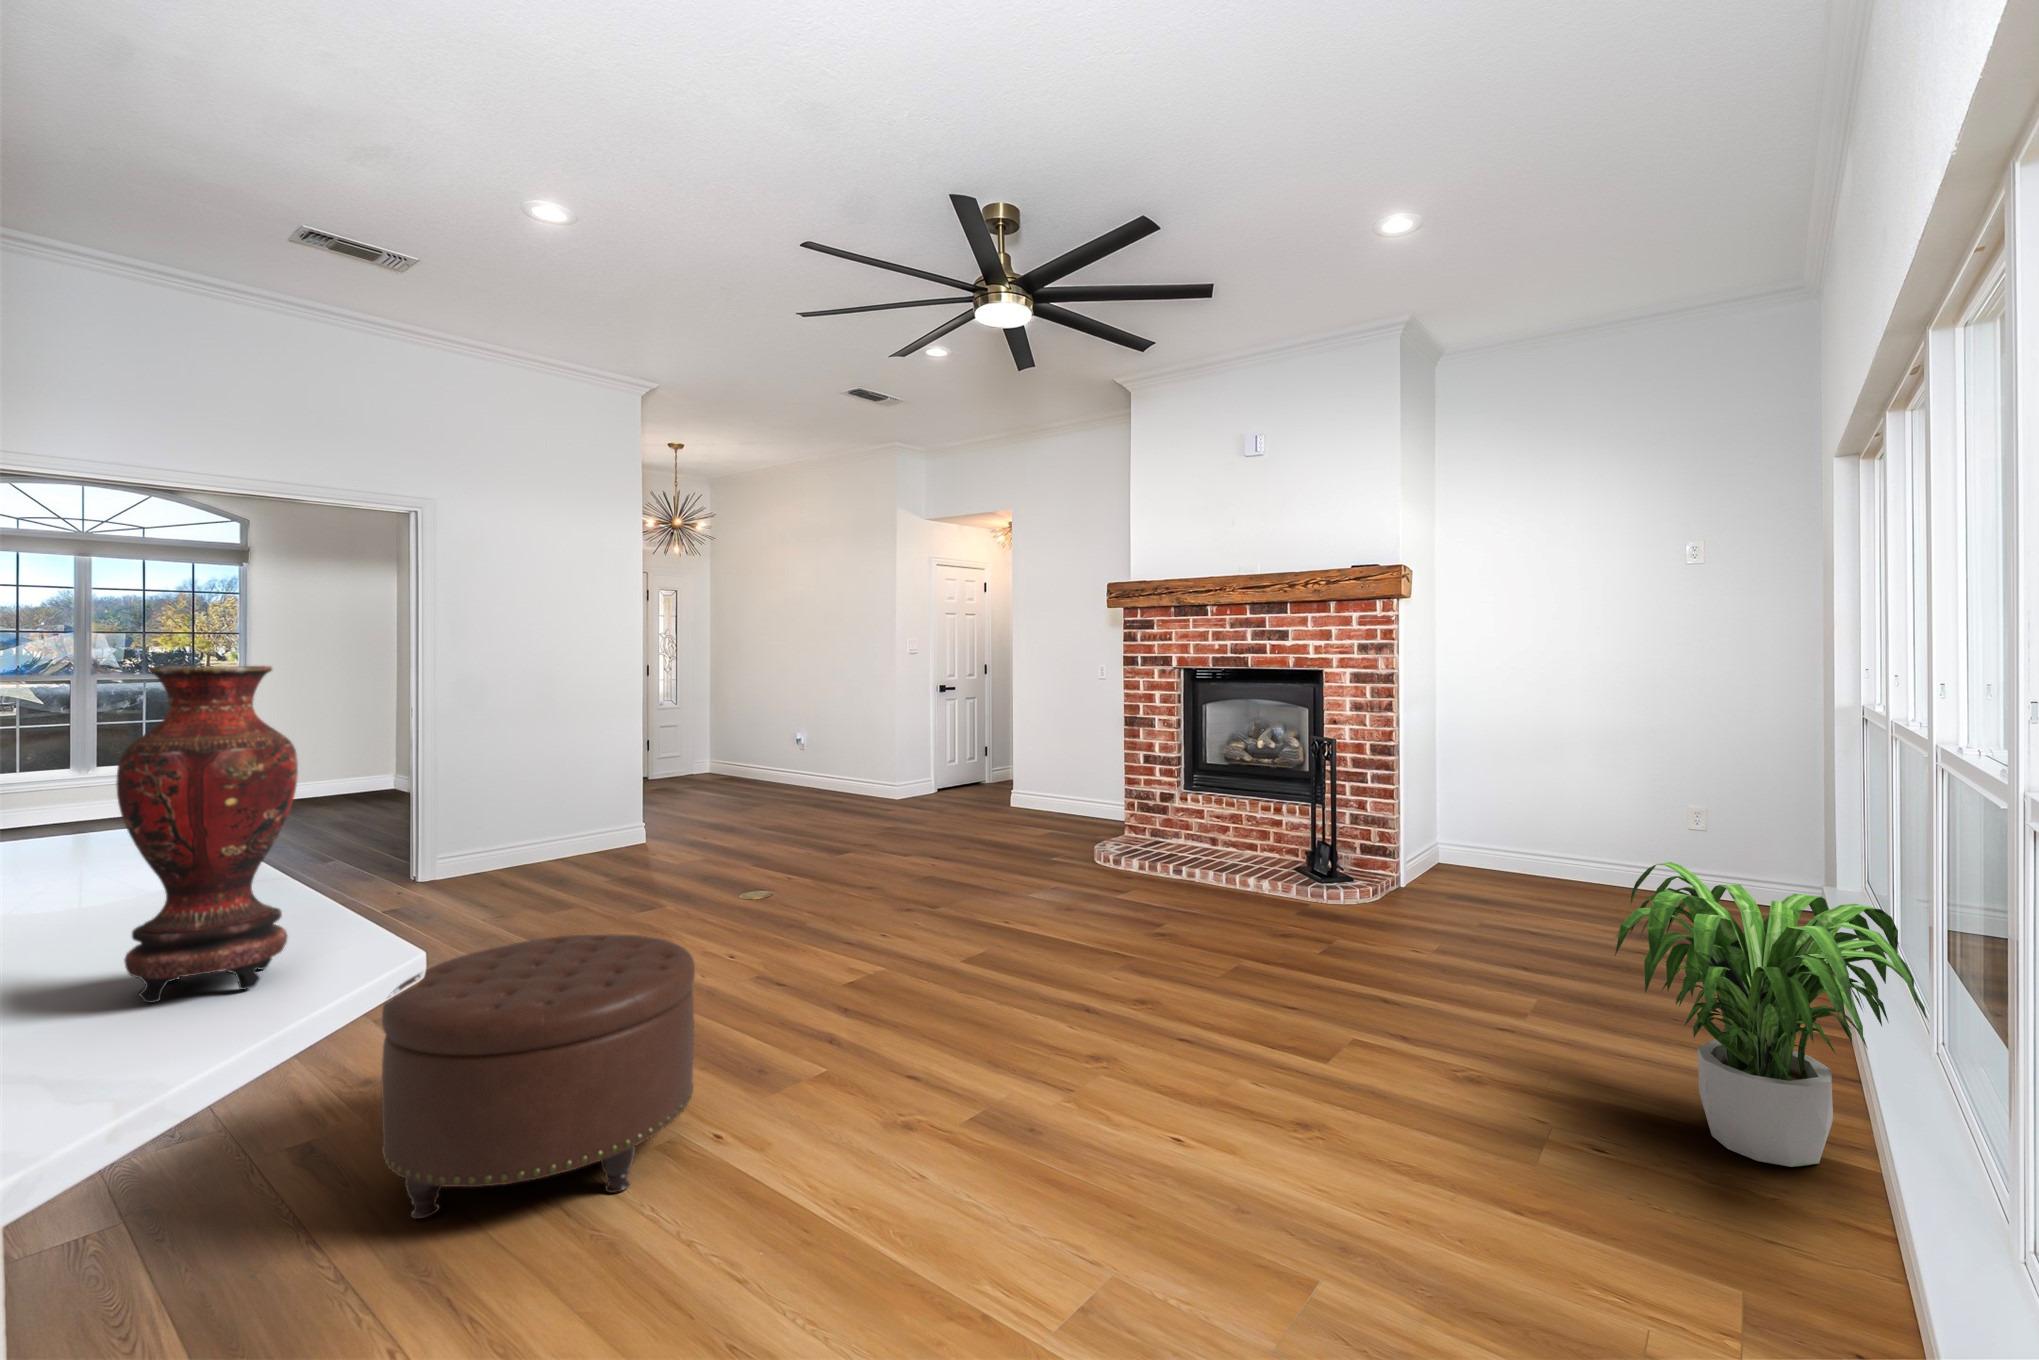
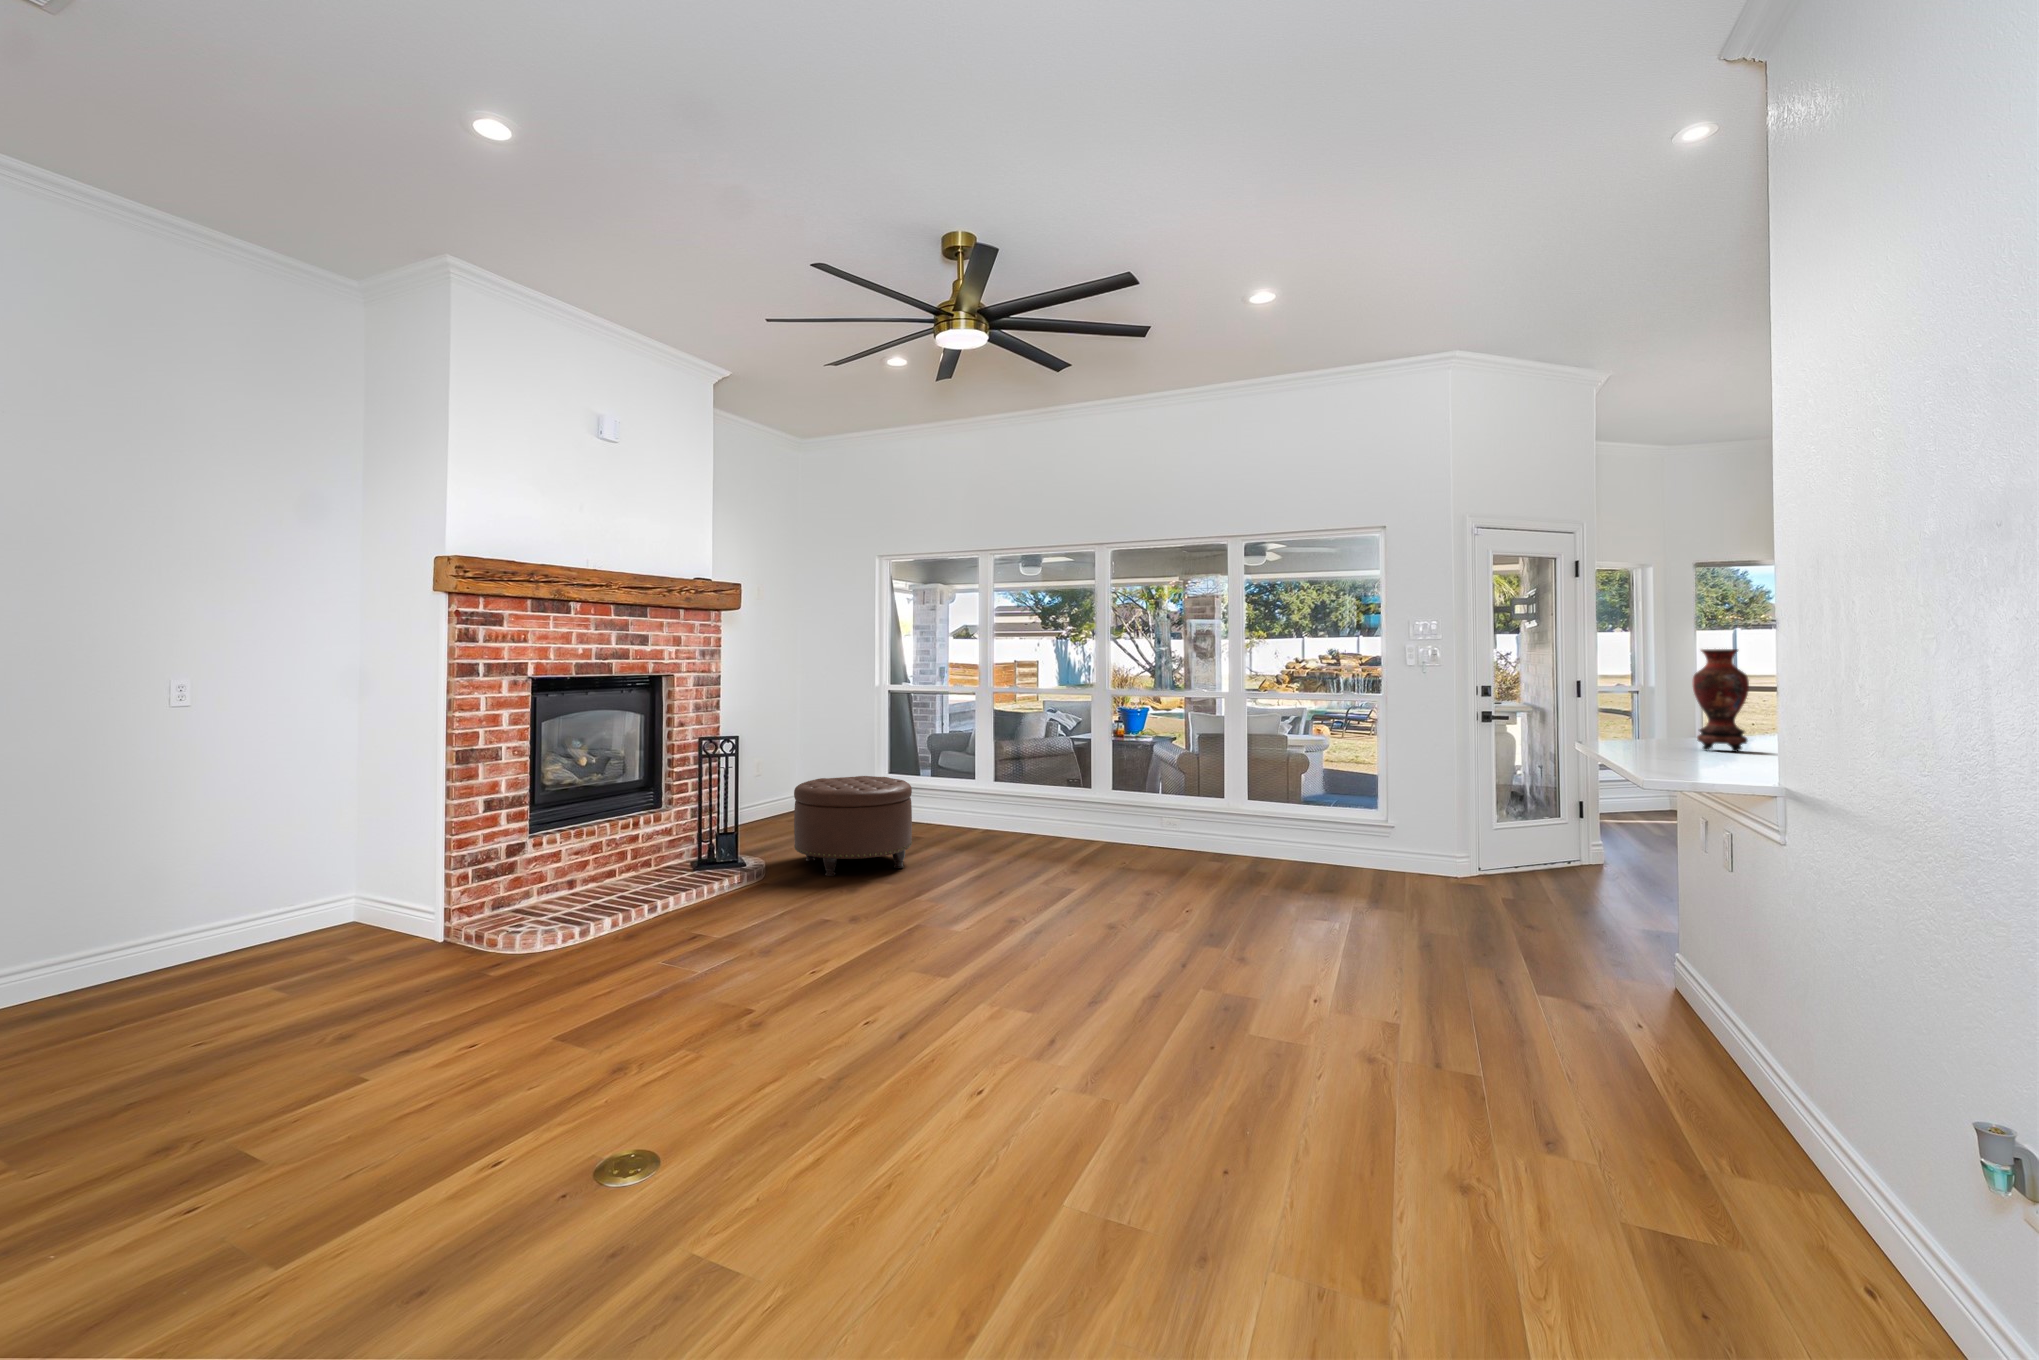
potted plant: present [1615,862,1928,1167] -> none [1065,748,1181,850]
ottoman: present [382,935,695,1219] -> present [794,776,912,876]

